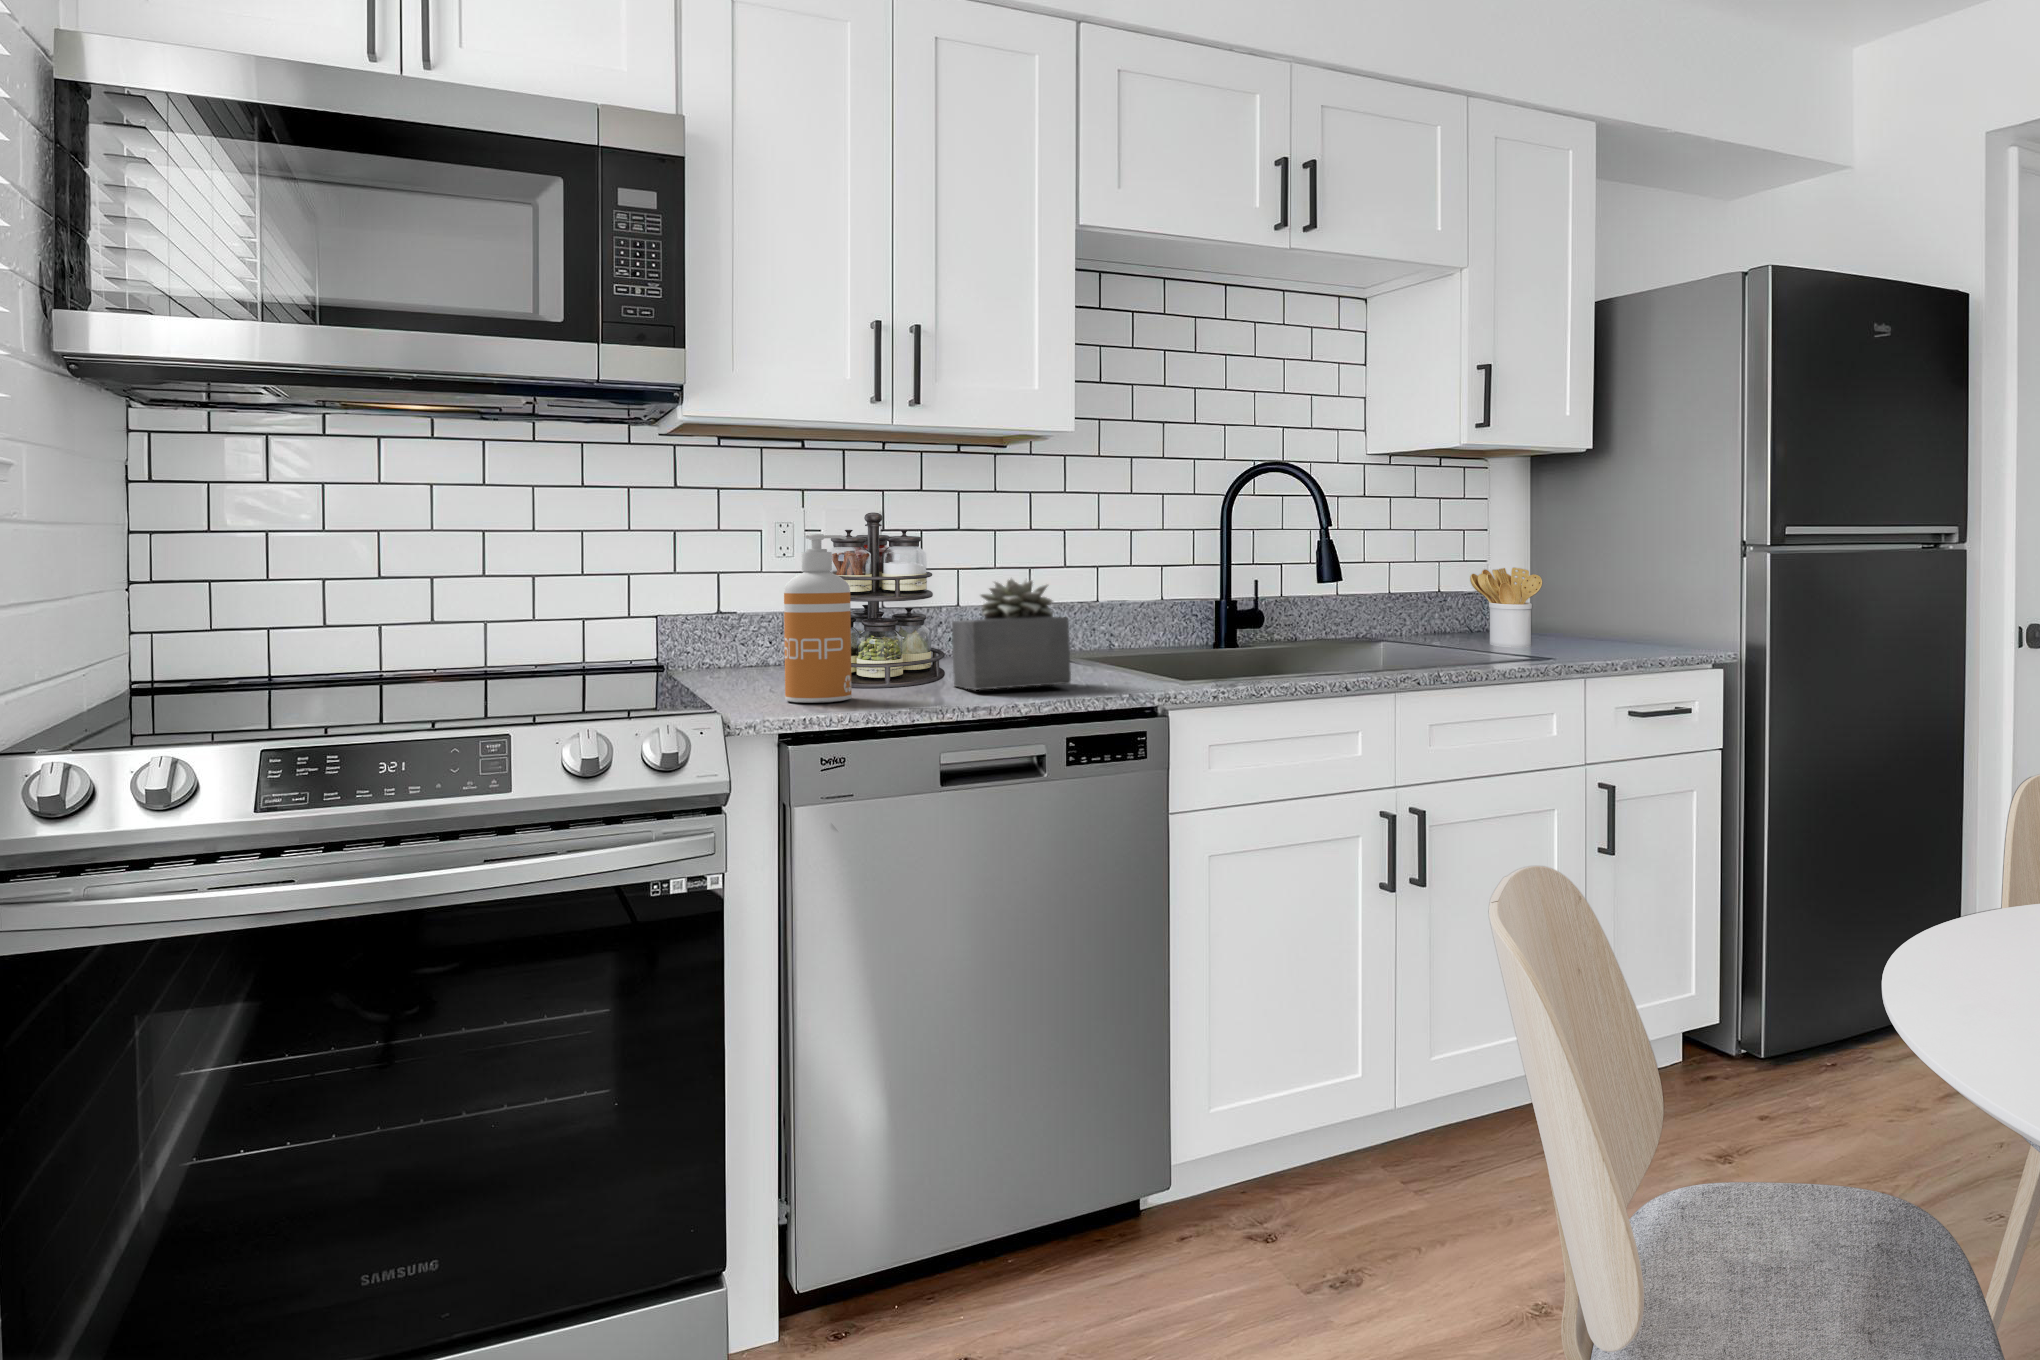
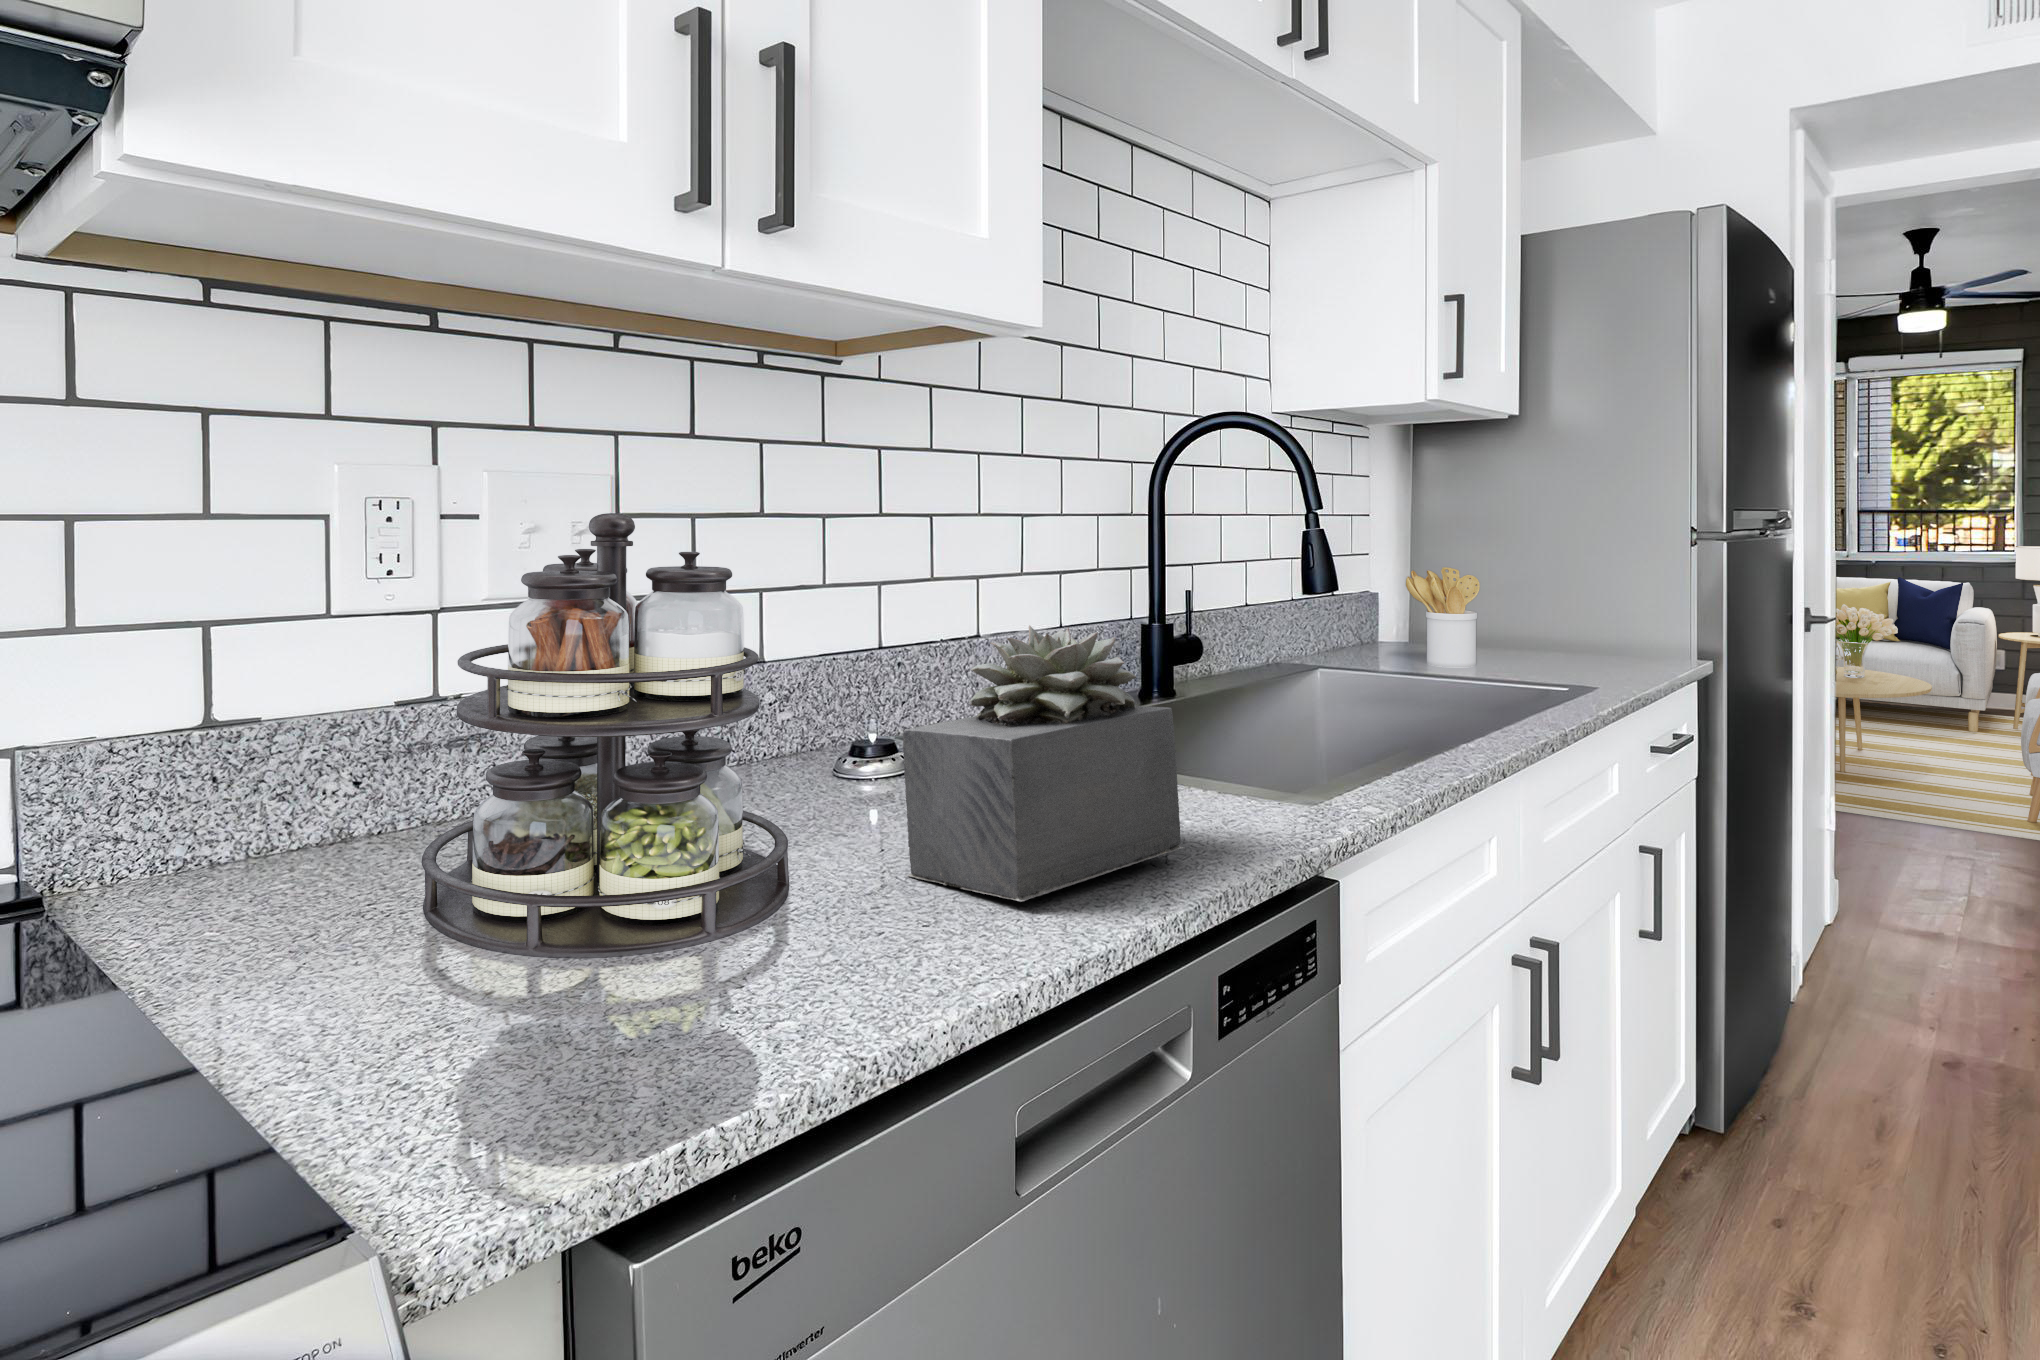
soap dispenser: present [784,534,852,703] -> none [528,541,744,1048]

